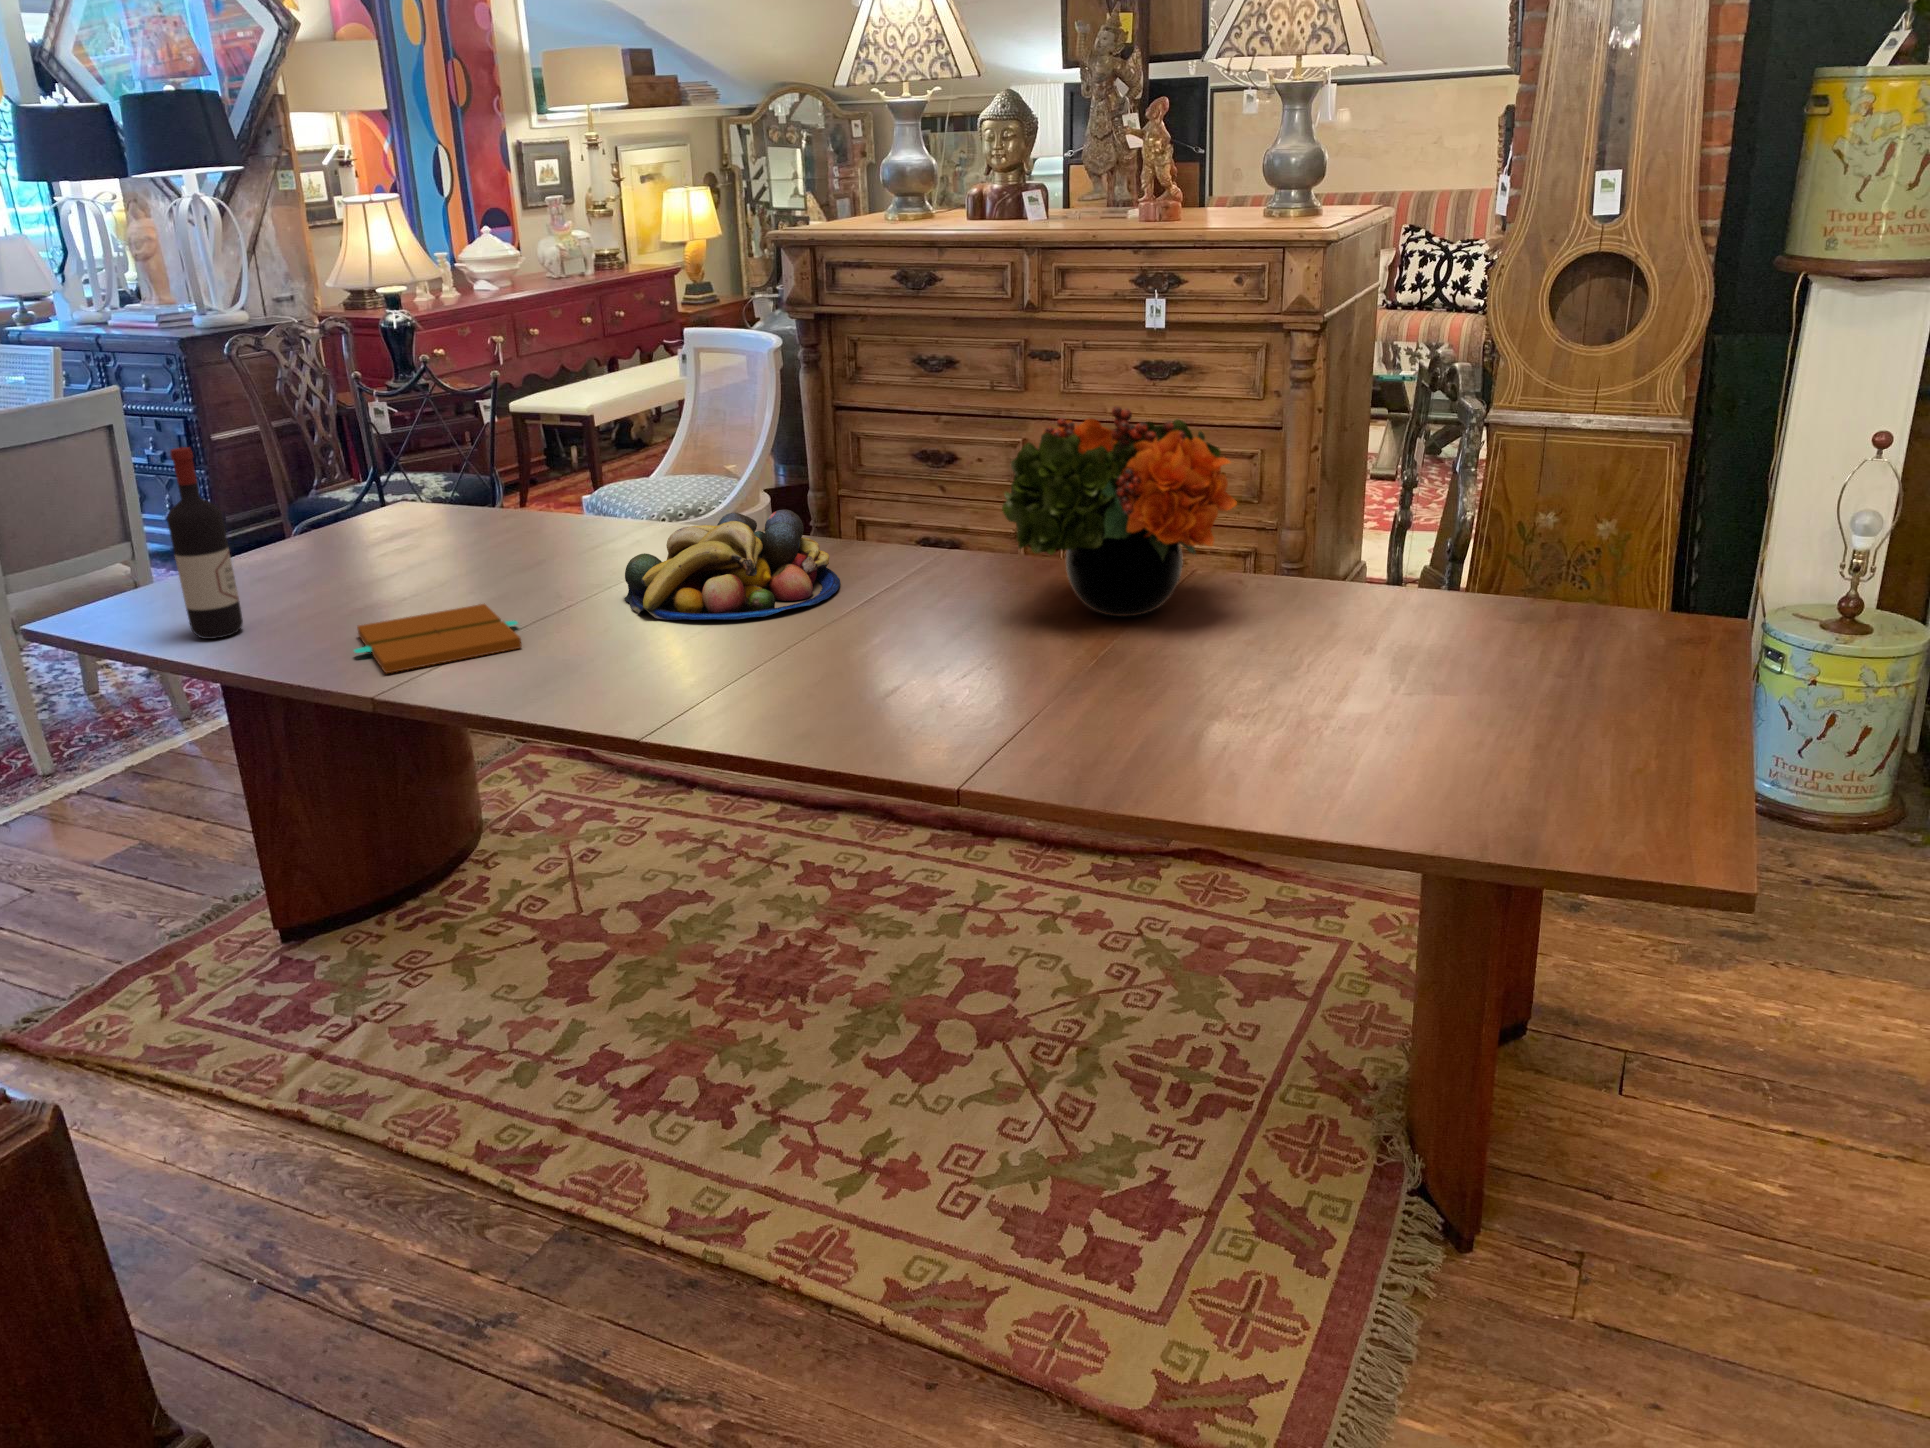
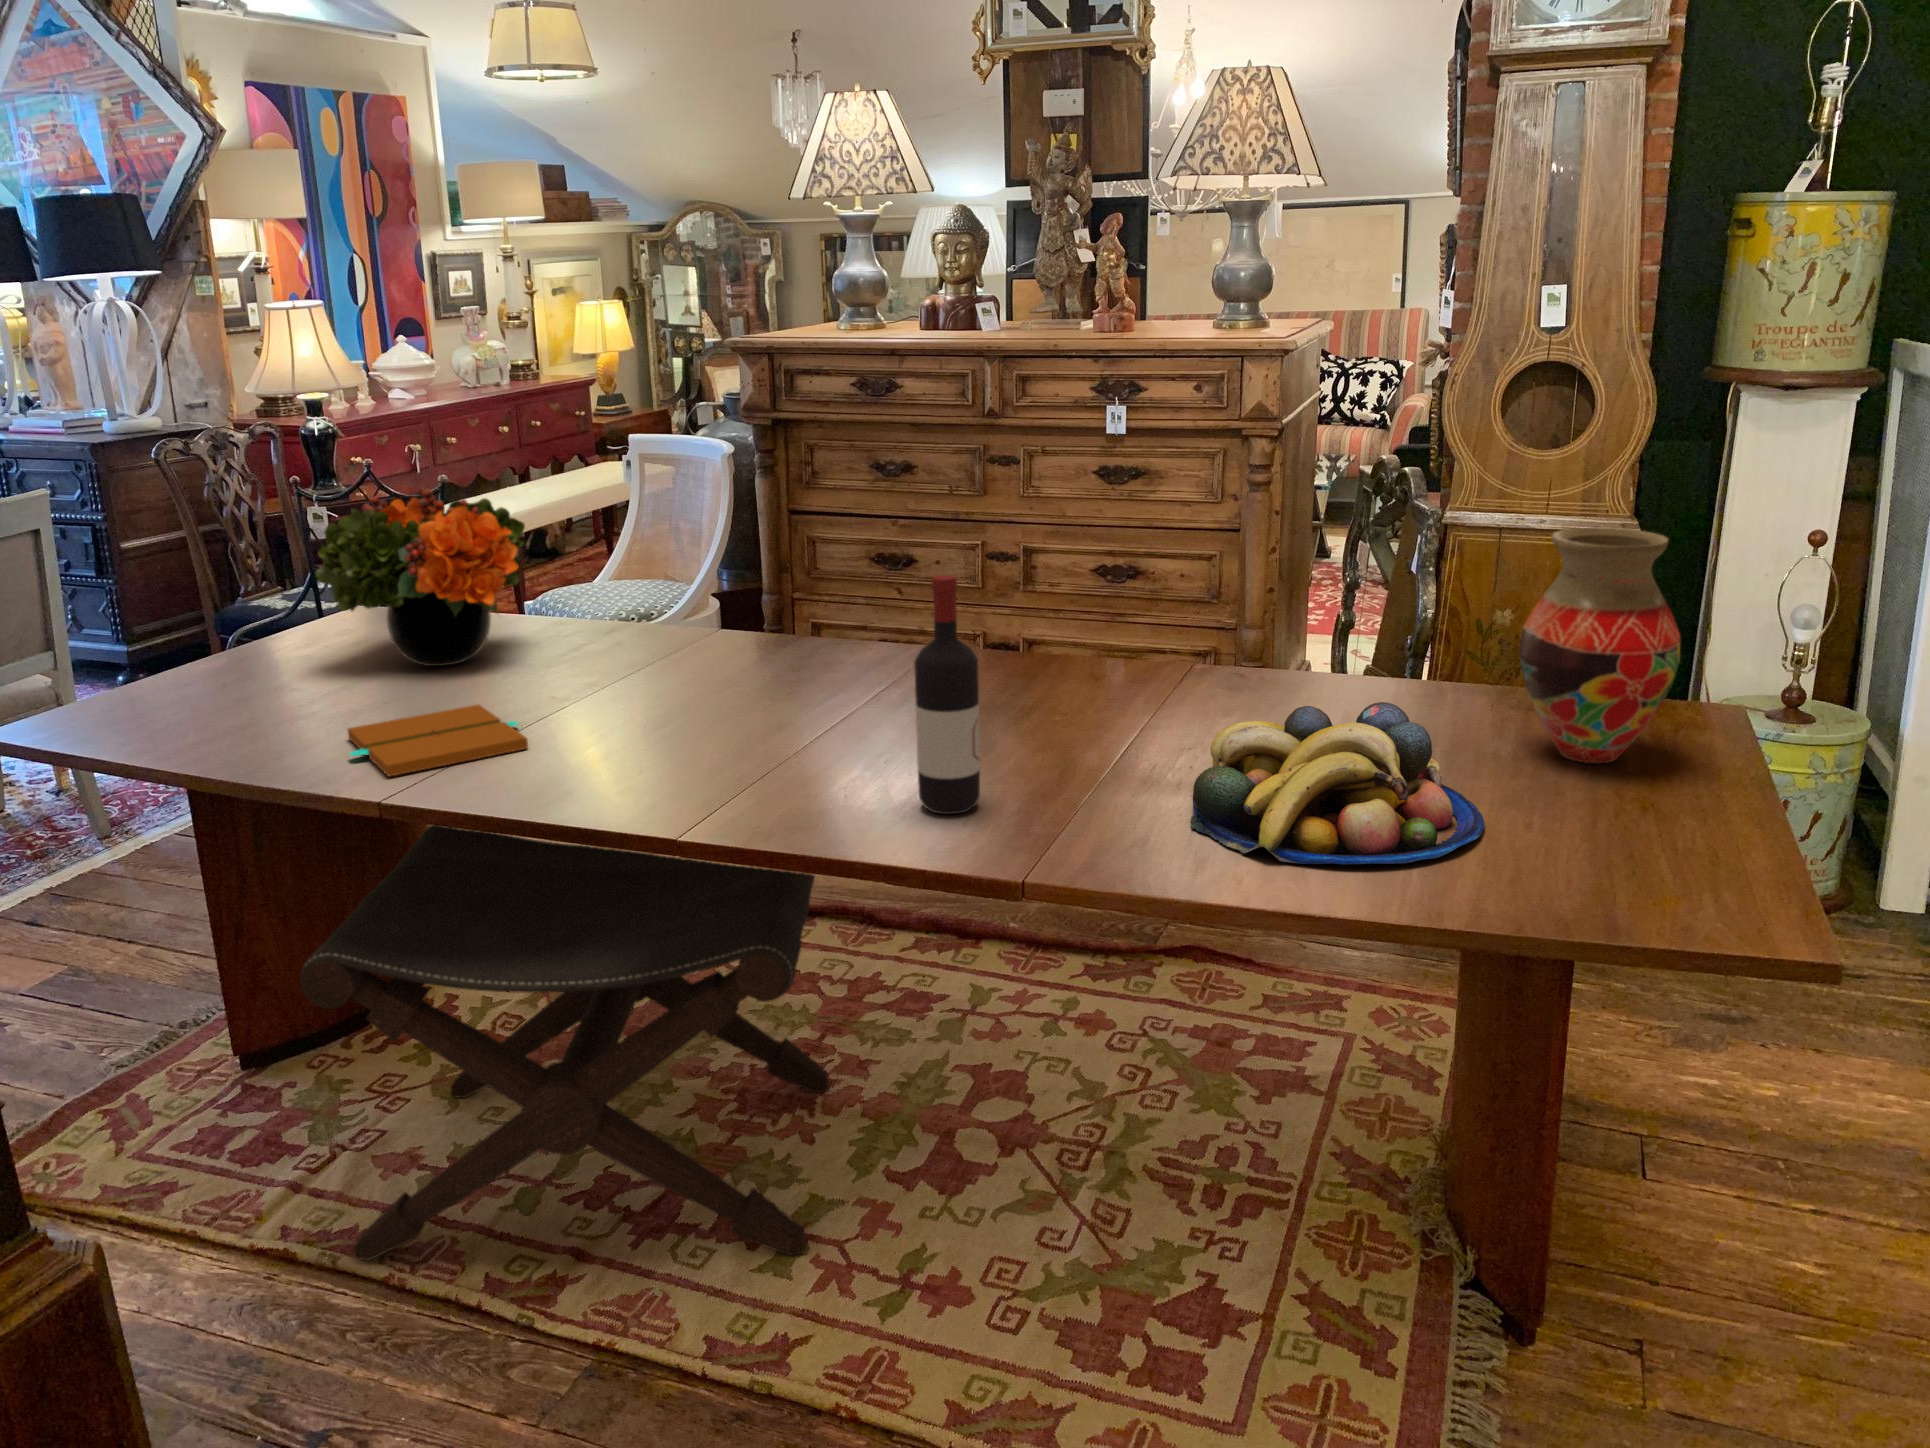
flower arrangement: present [1002,406,1237,616] -> present [316,487,525,666]
vase: none [1493,436,1658,678] -> present [1519,528,1680,763]
wine bottle: present [167,447,243,639] -> present [914,575,980,814]
fruit bowl: present [624,509,840,620] -> present [1190,702,1484,864]
footstool: none [299,716,825,1135] -> present [301,825,829,1260]

